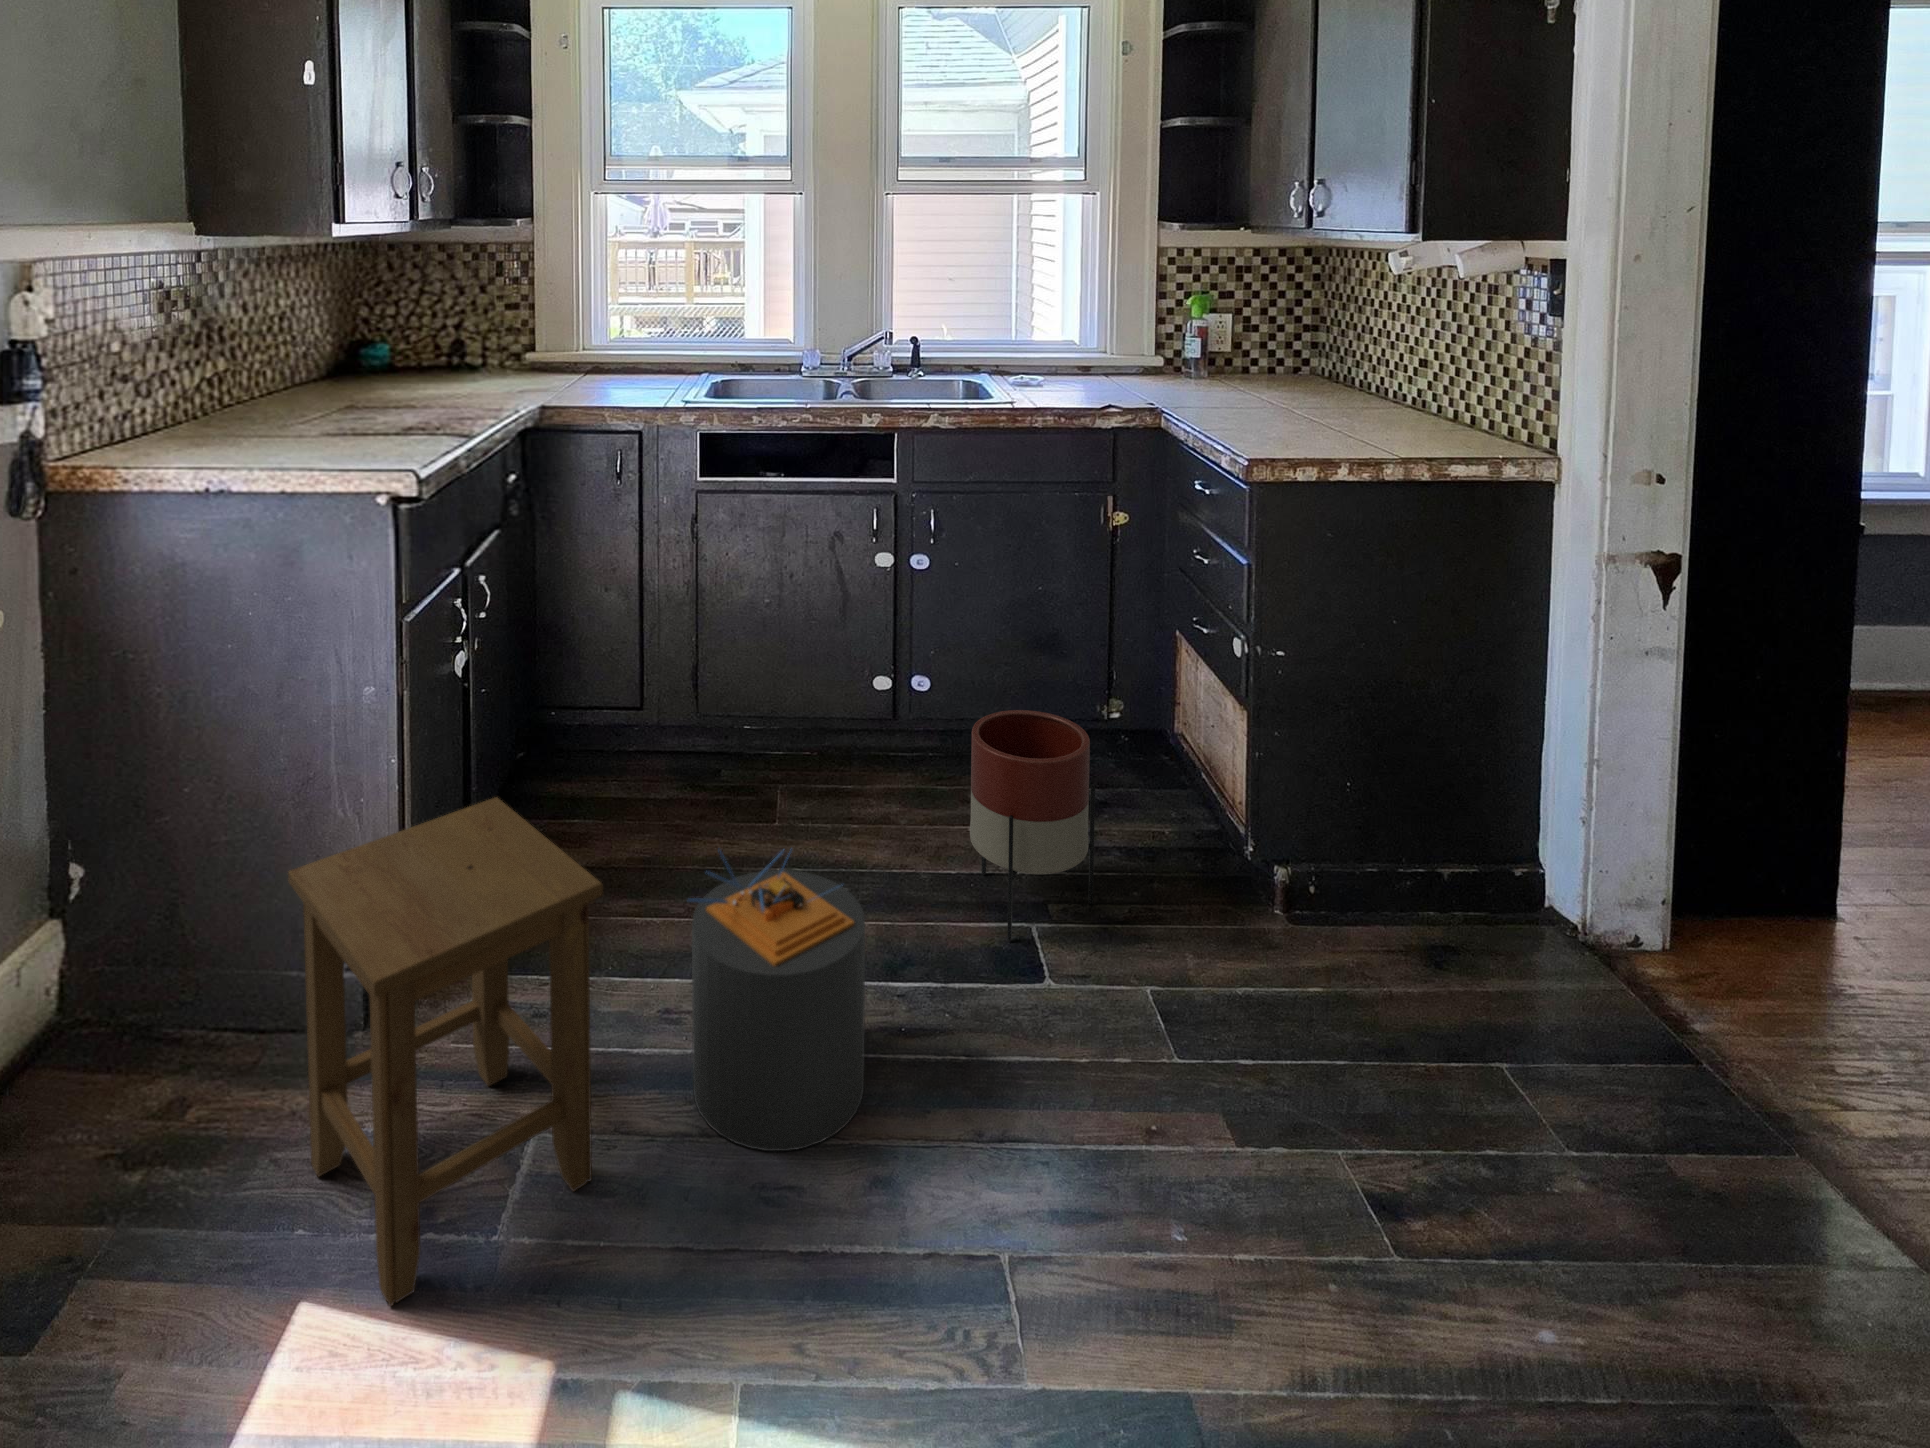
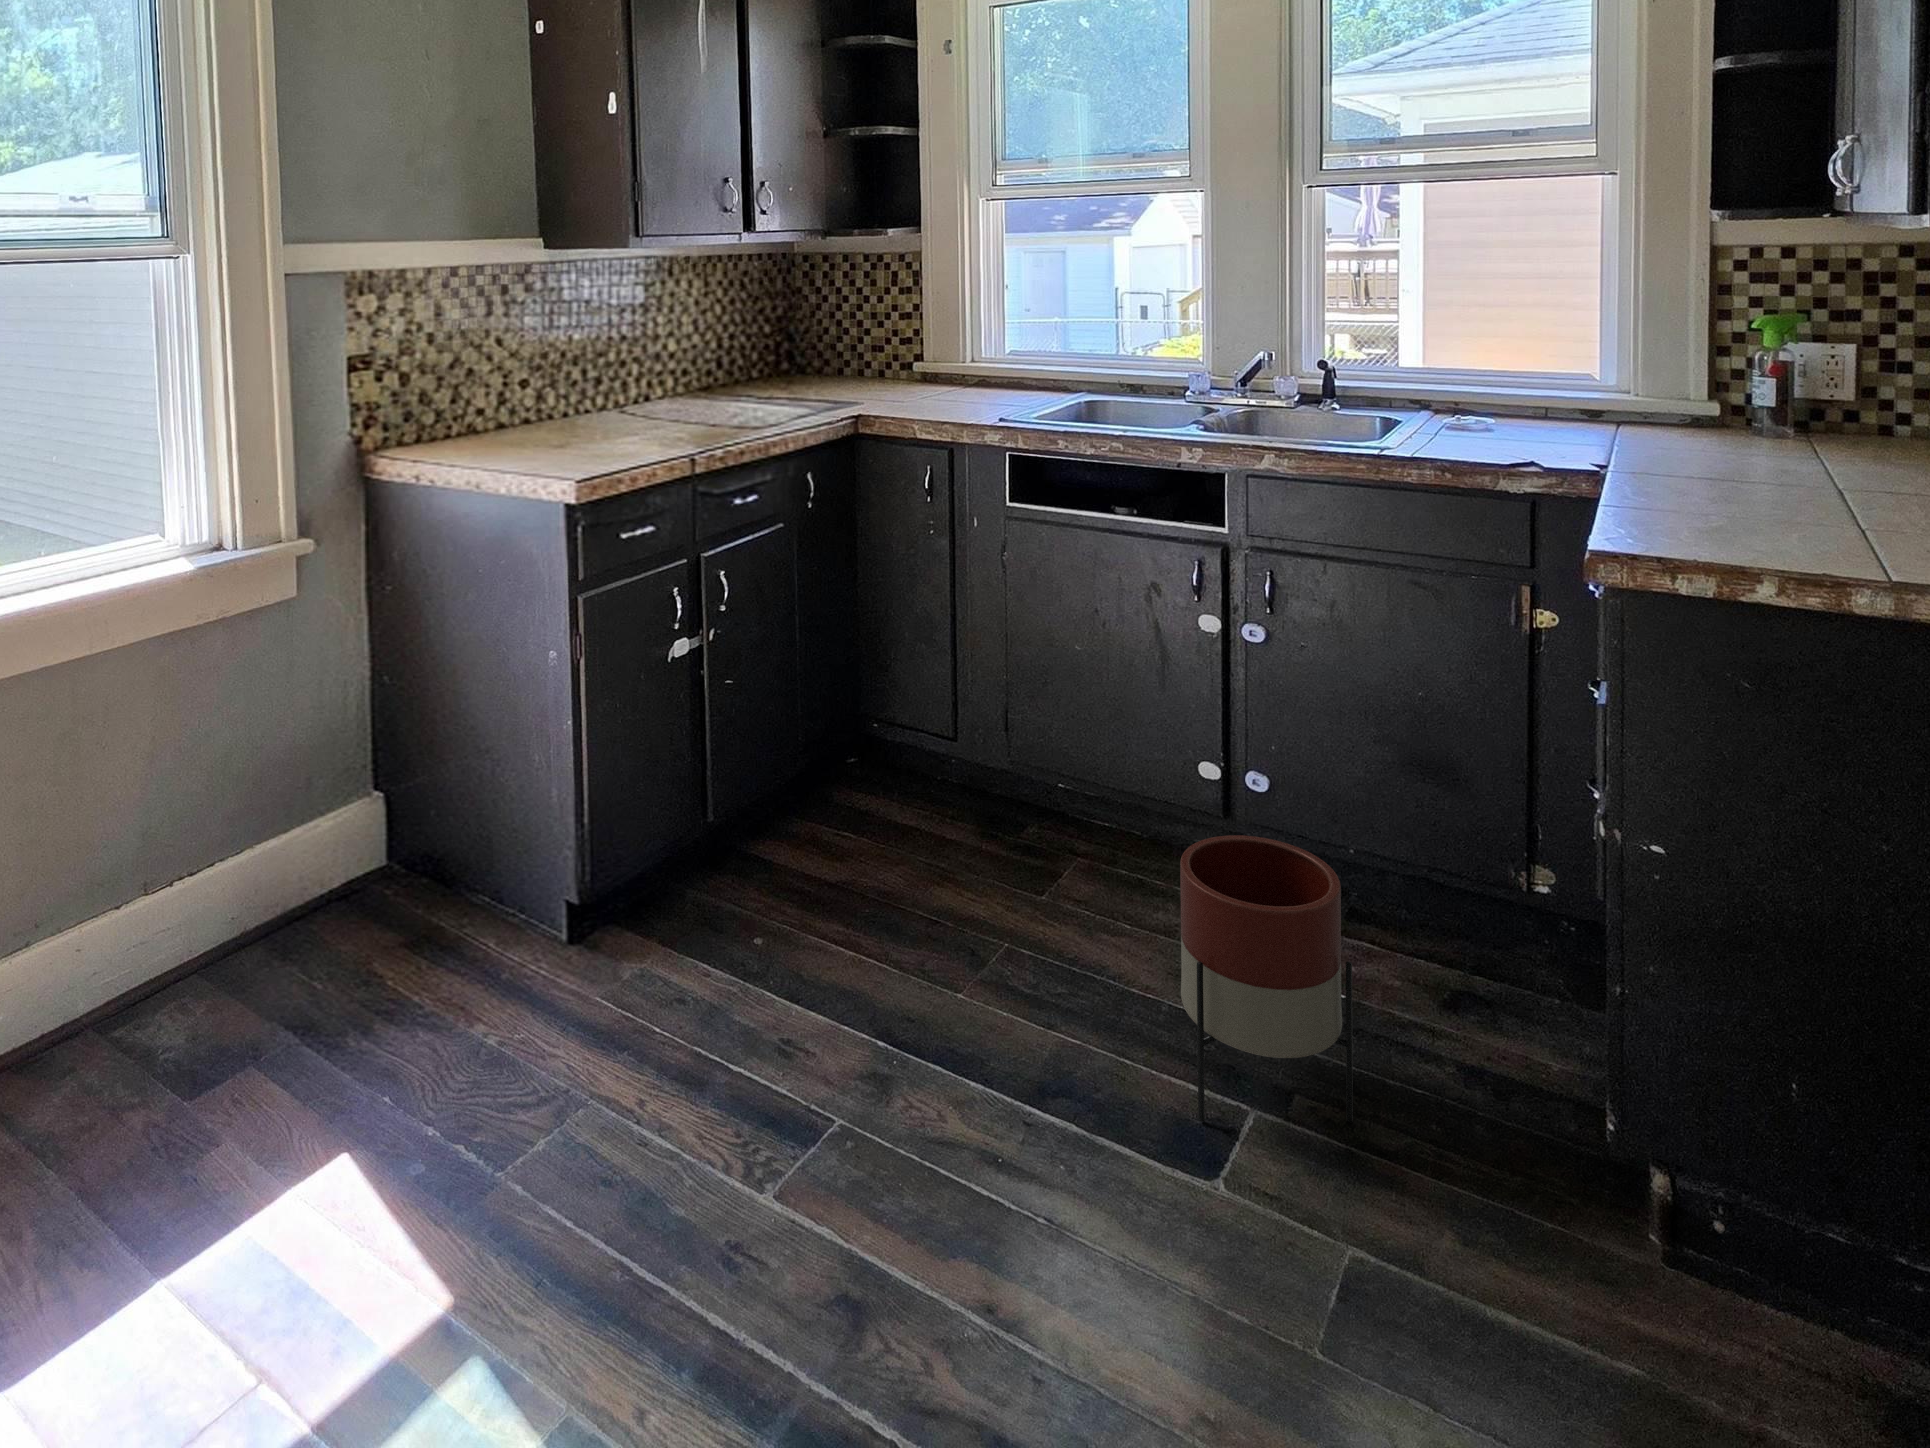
stool: present [288,797,603,1306] -> none [385,774,619,1180]
trash can: present [689,849,865,1151] -> none [721,871,925,1227]

